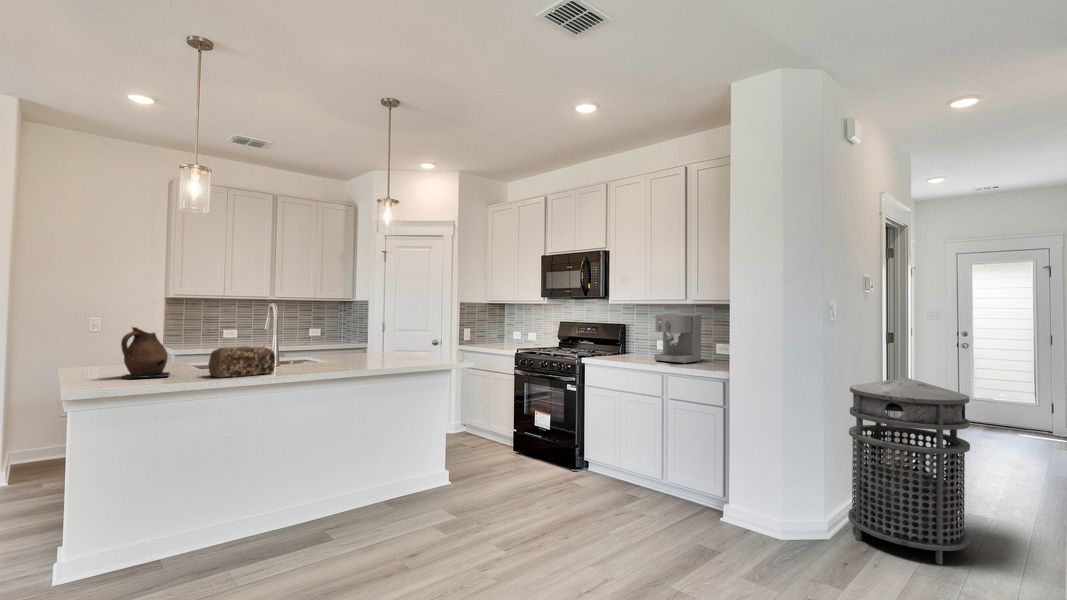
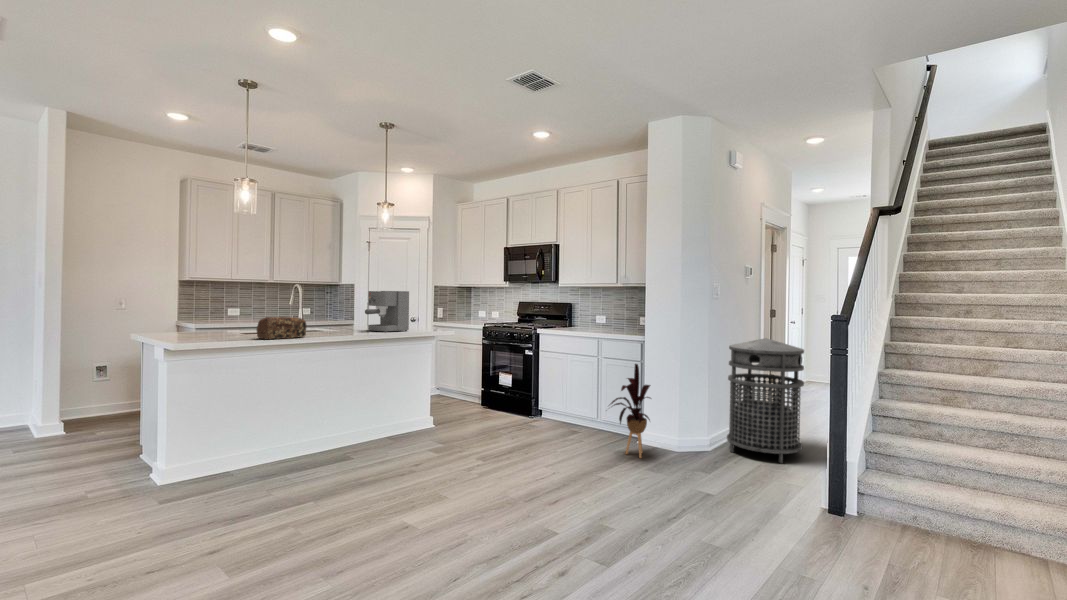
coffee maker: present [654,314,702,364] -> present [365,291,409,332]
ceramic pitcher: present [121,327,170,378] -> none [189,301,227,340]
house plant: none [674,413,743,547] -> present [611,364,650,458]

